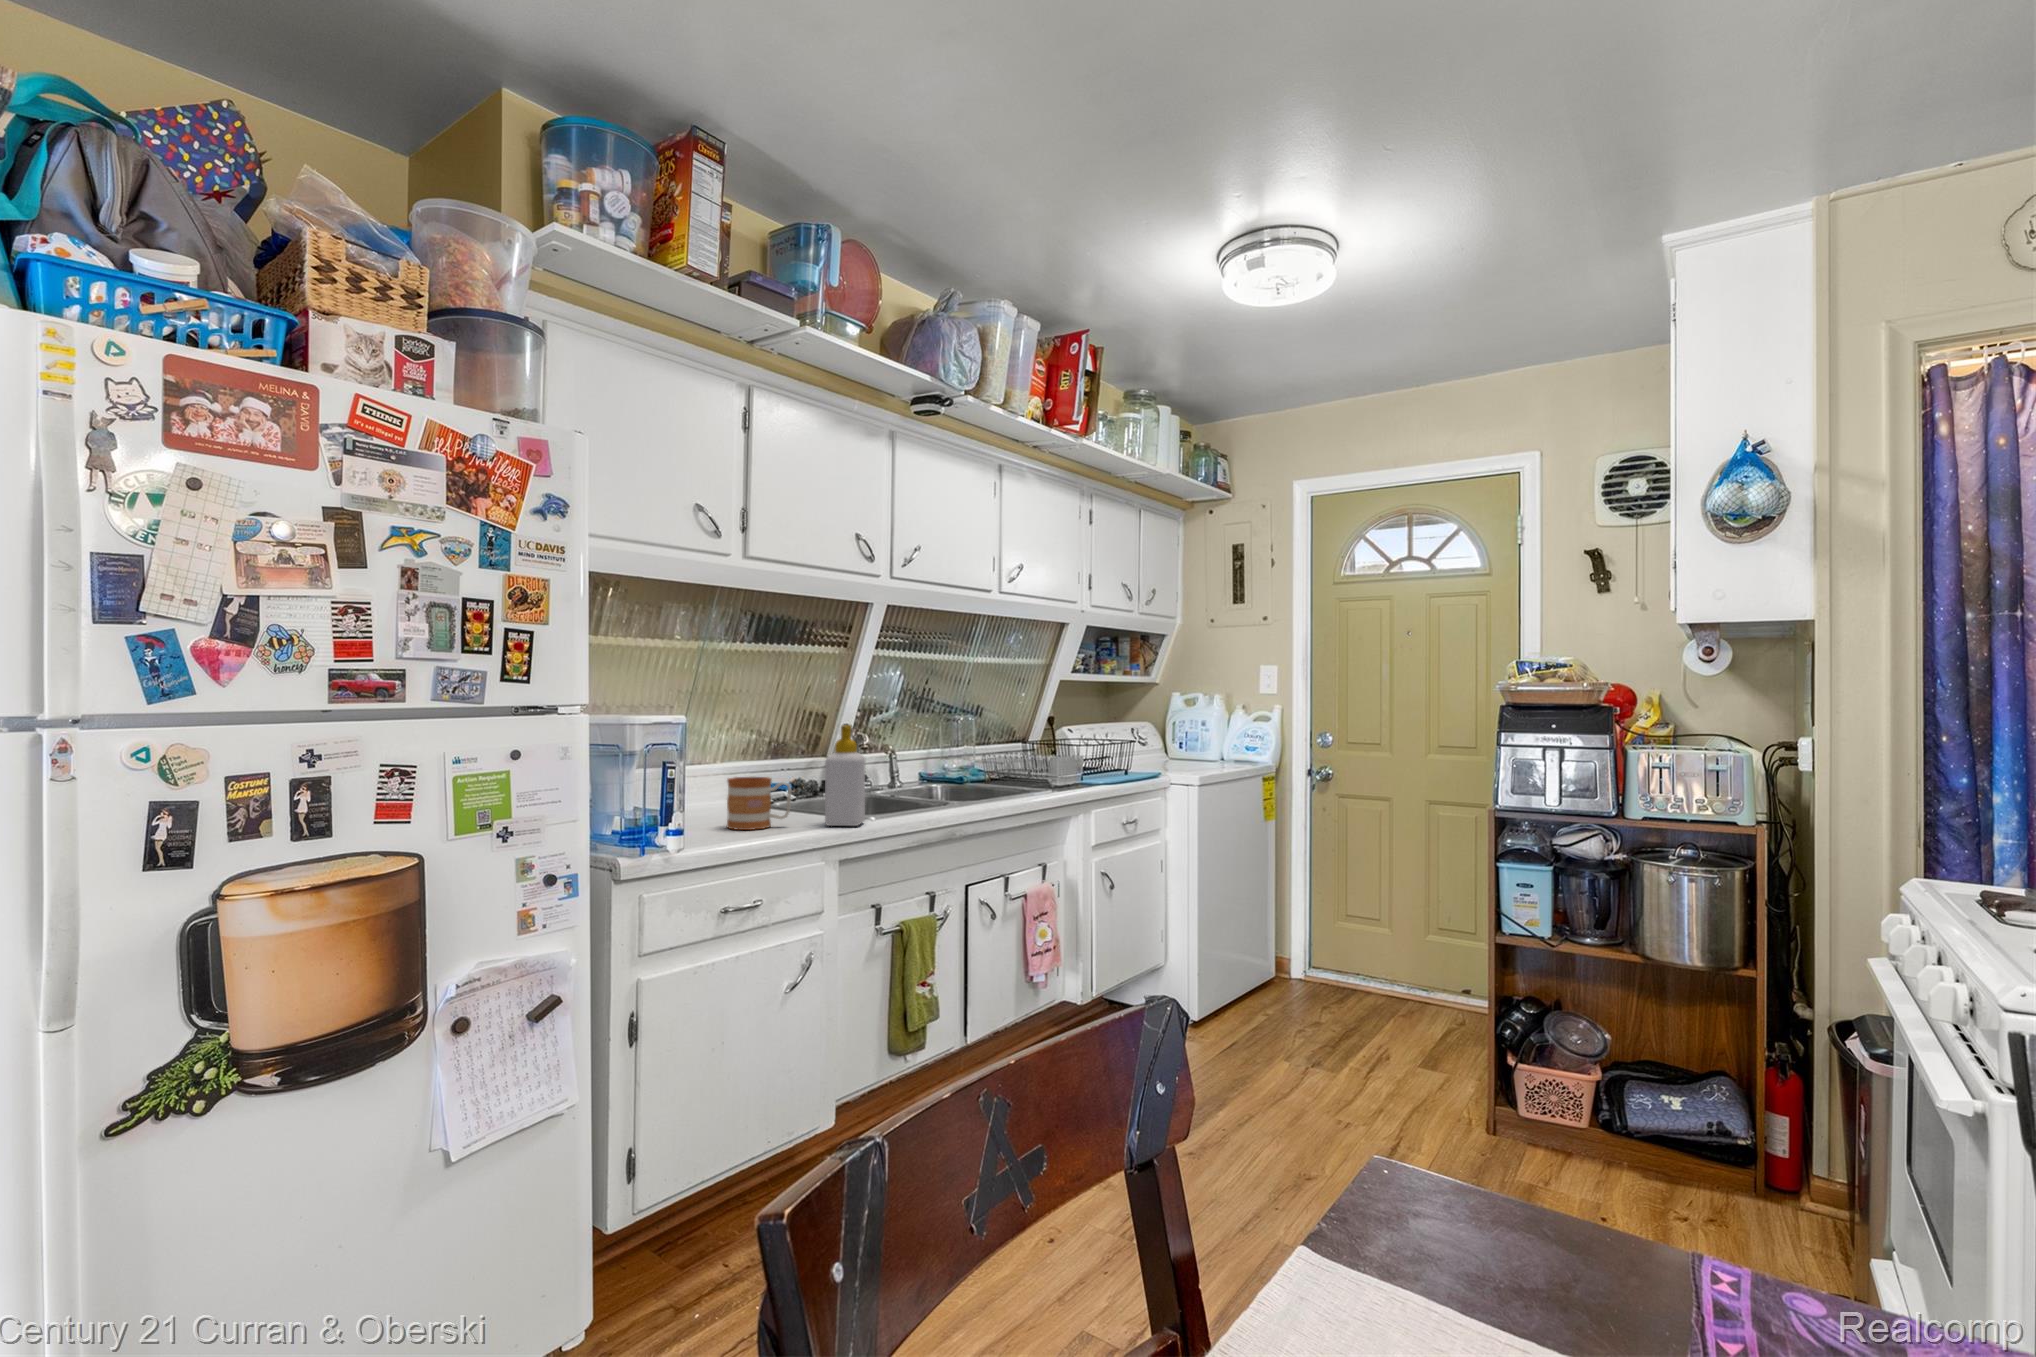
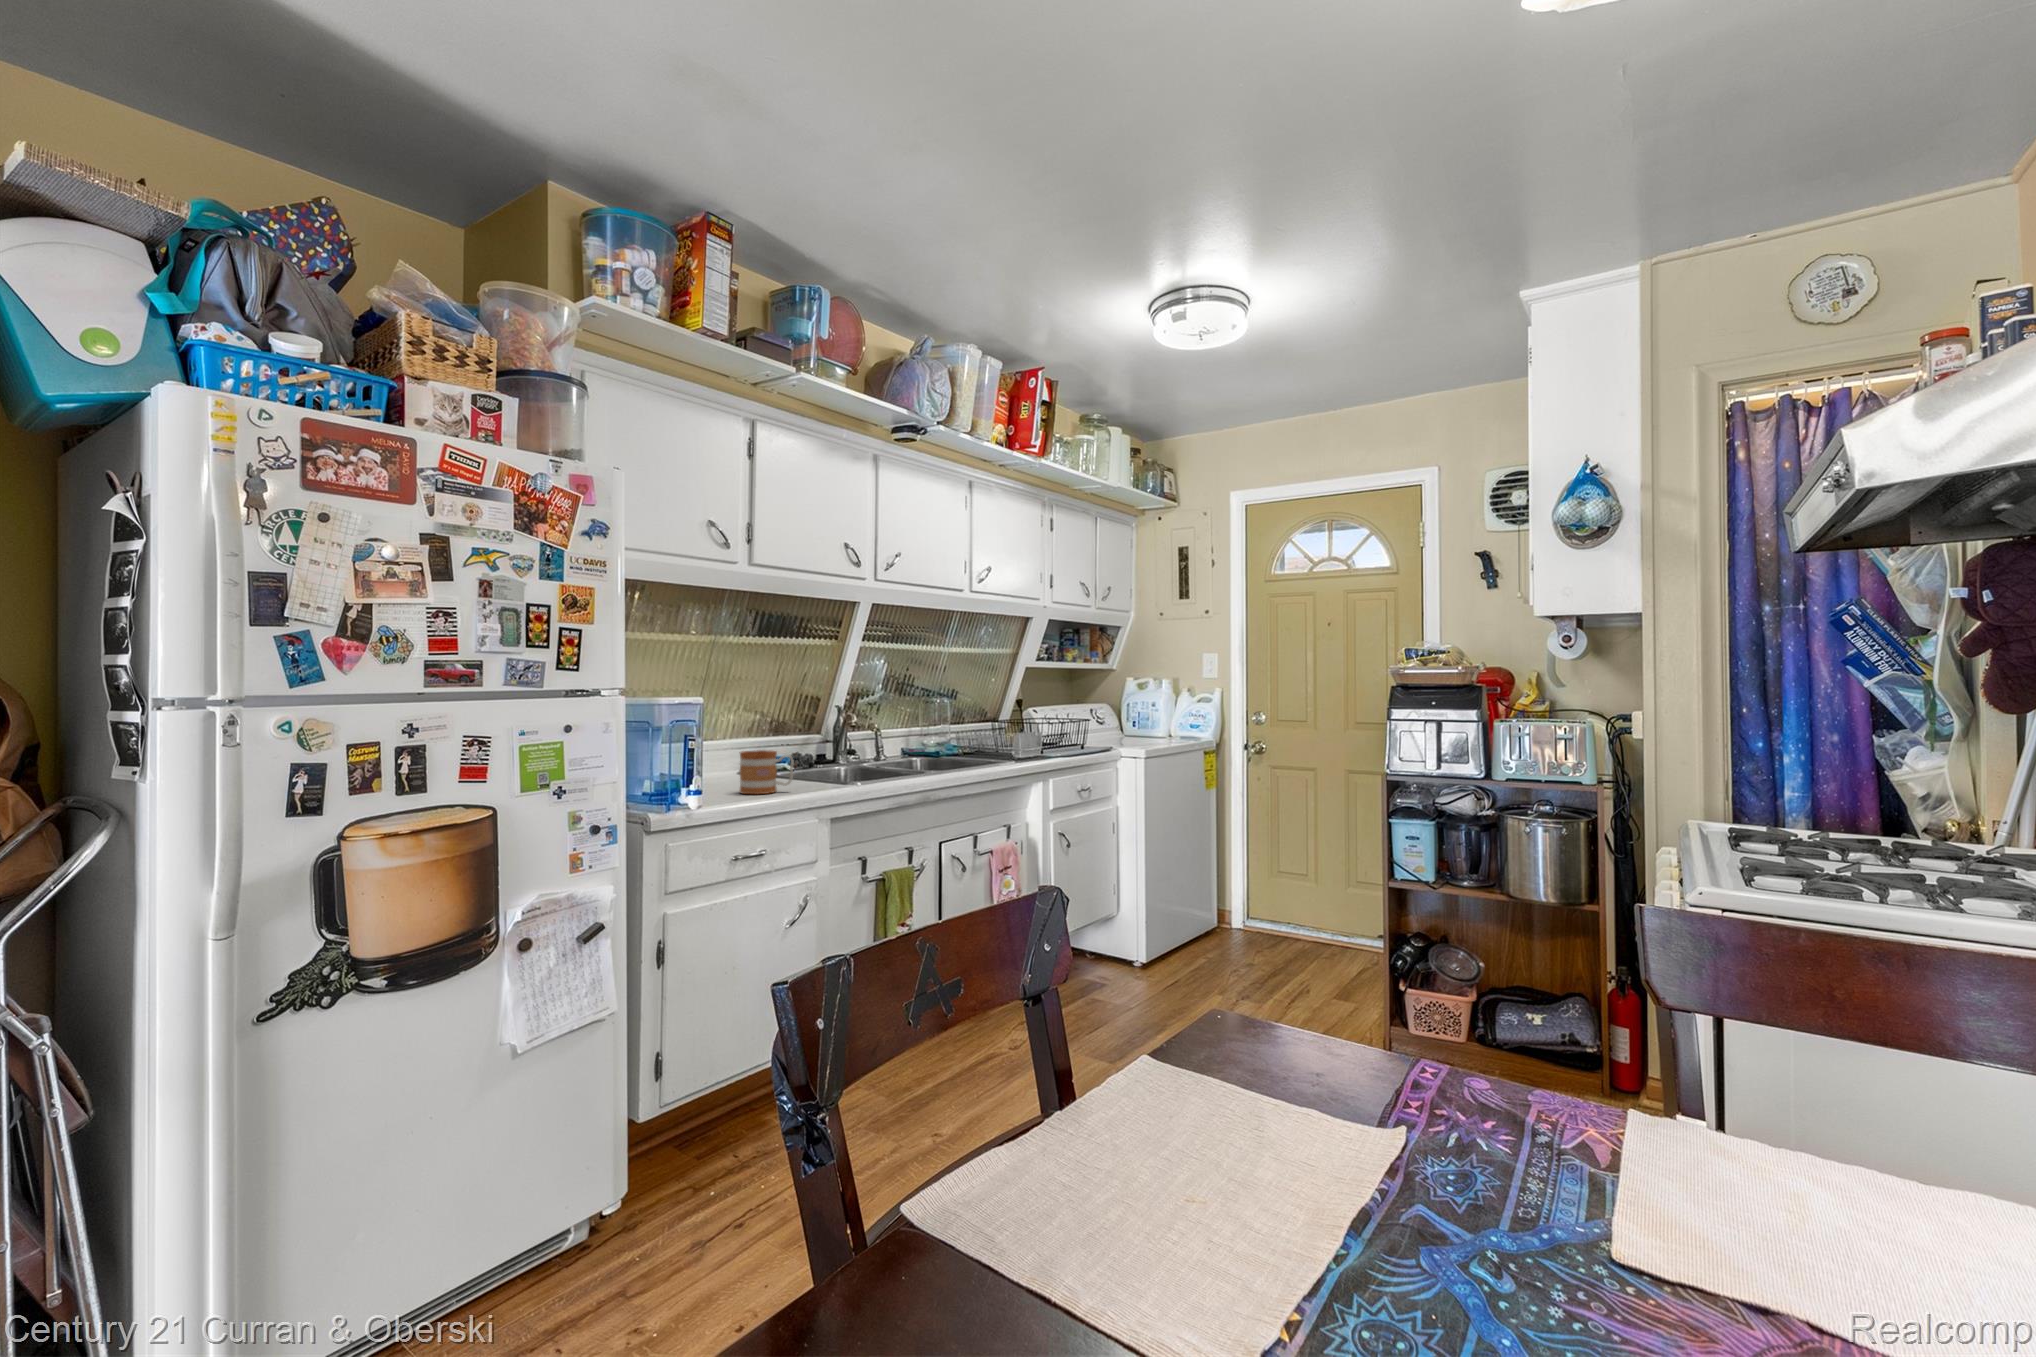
soap bottle: present [825,725,865,826] -> none [822,707,856,791]

